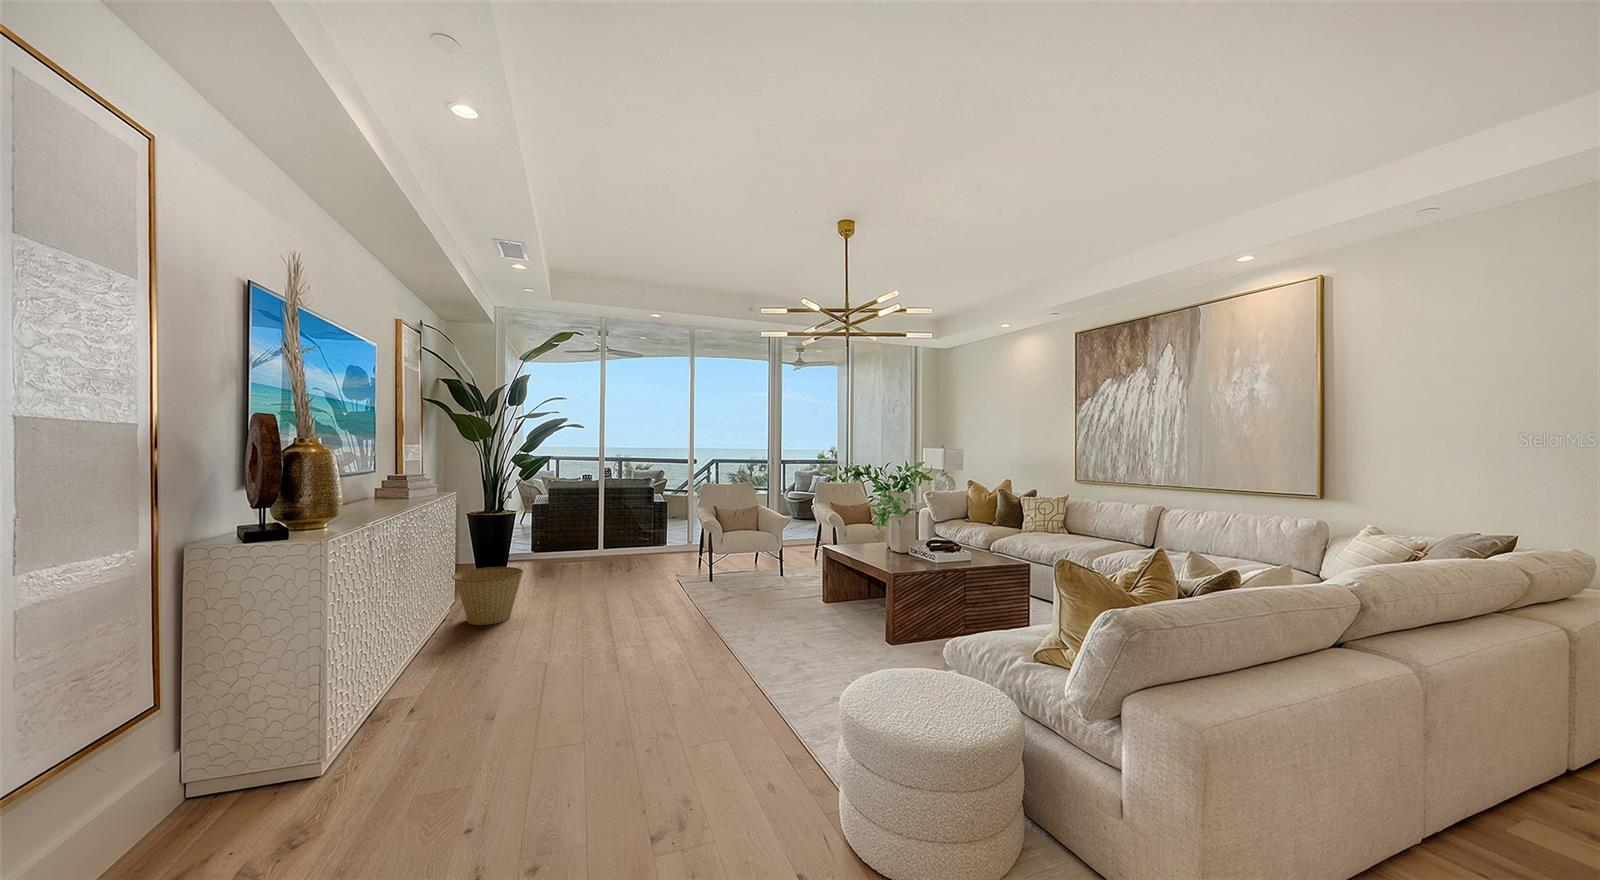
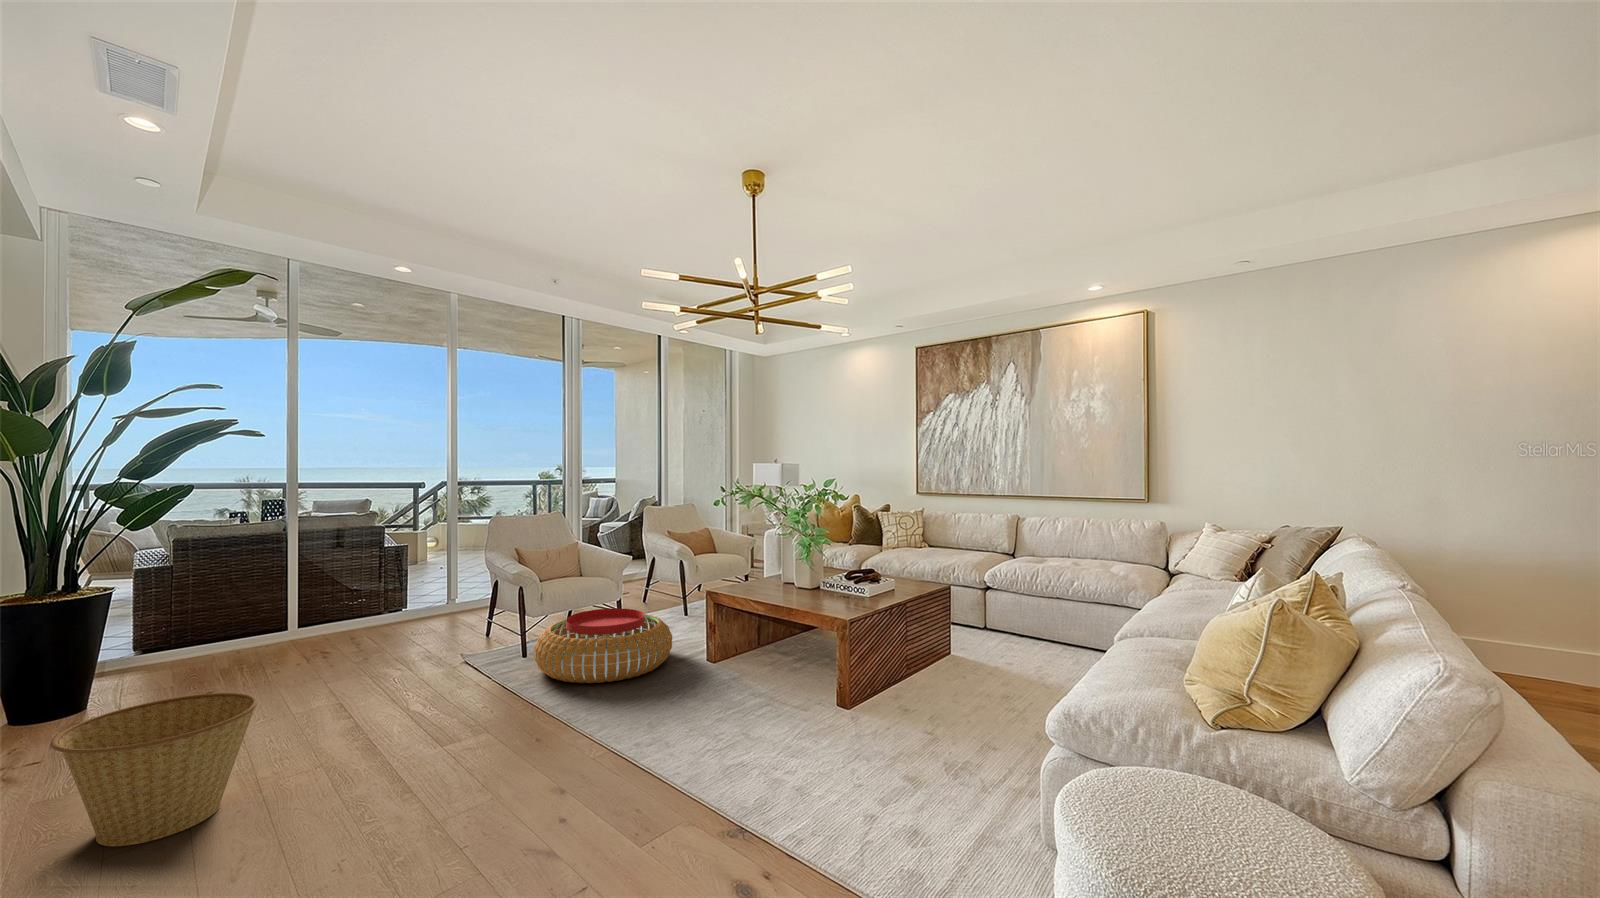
pouf: none [685,555,776,602] -> present [534,608,672,683]

